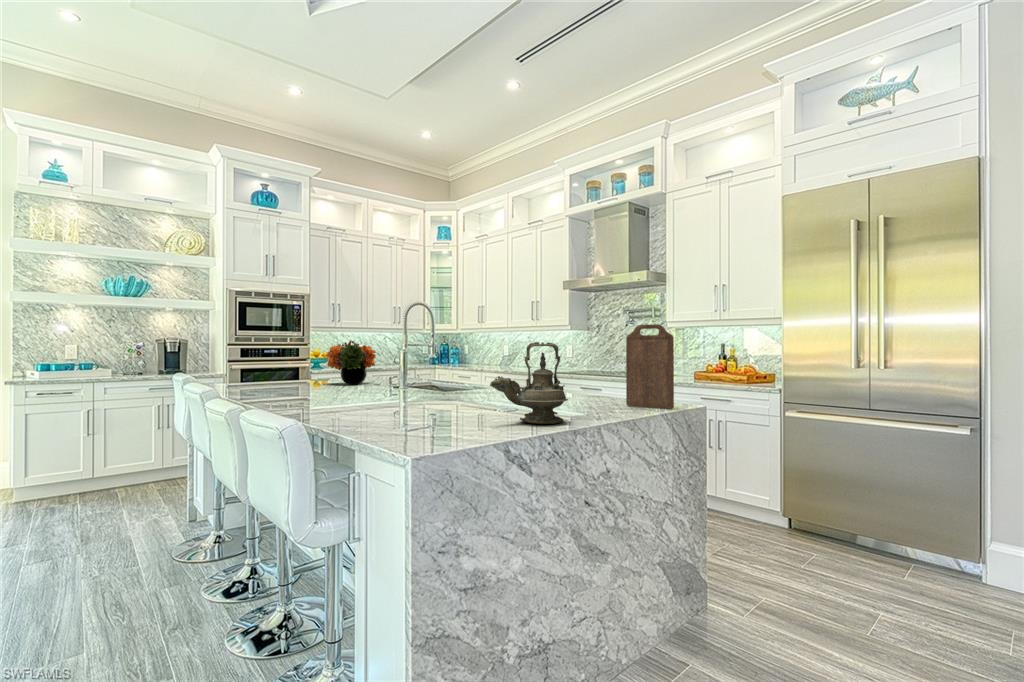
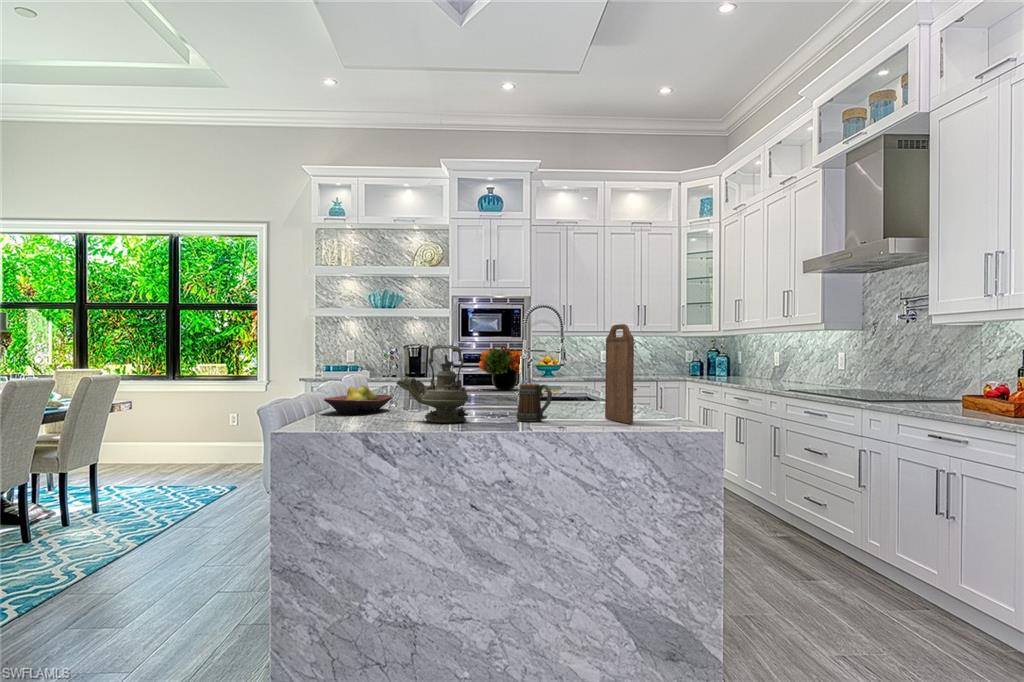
mug: none [581,378,618,414] -> present [516,383,552,422]
fruit bowl: none [348,389,423,425] -> present [324,385,392,414]

